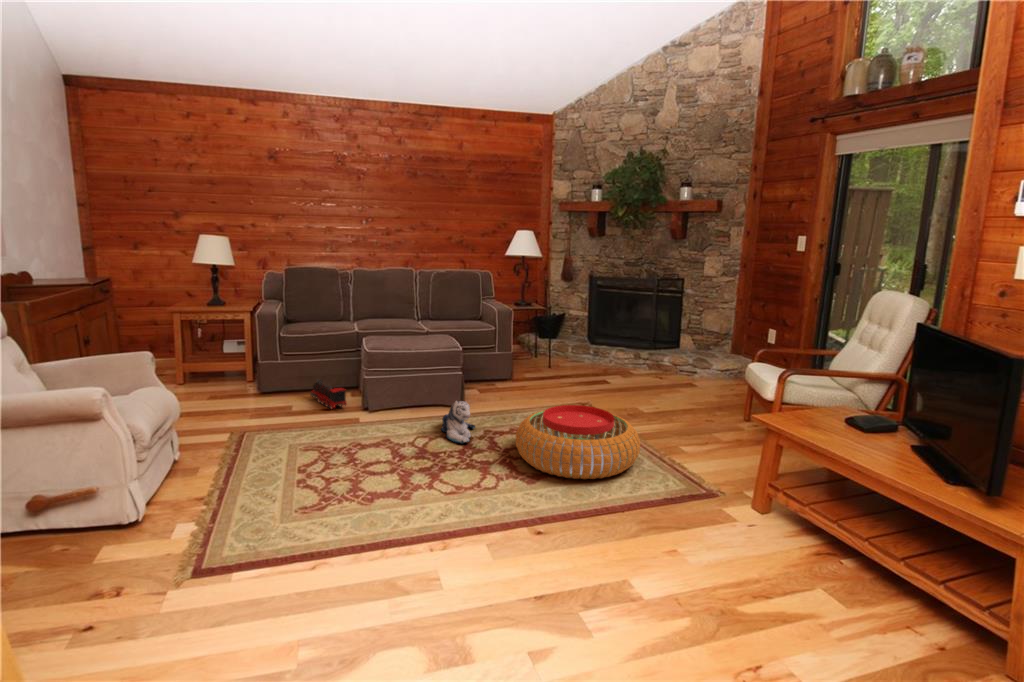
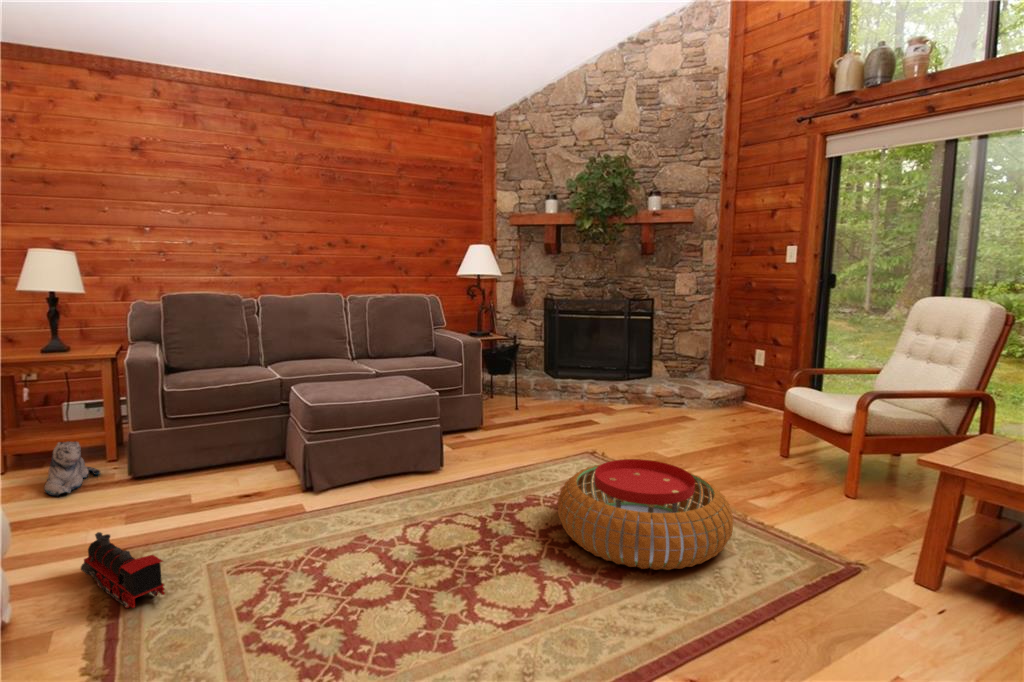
toy train: present [310,379,347,409] -> present [81,532,165,608]
plush toy: present [441,401,475,444] -> present [44,441,100,496]

